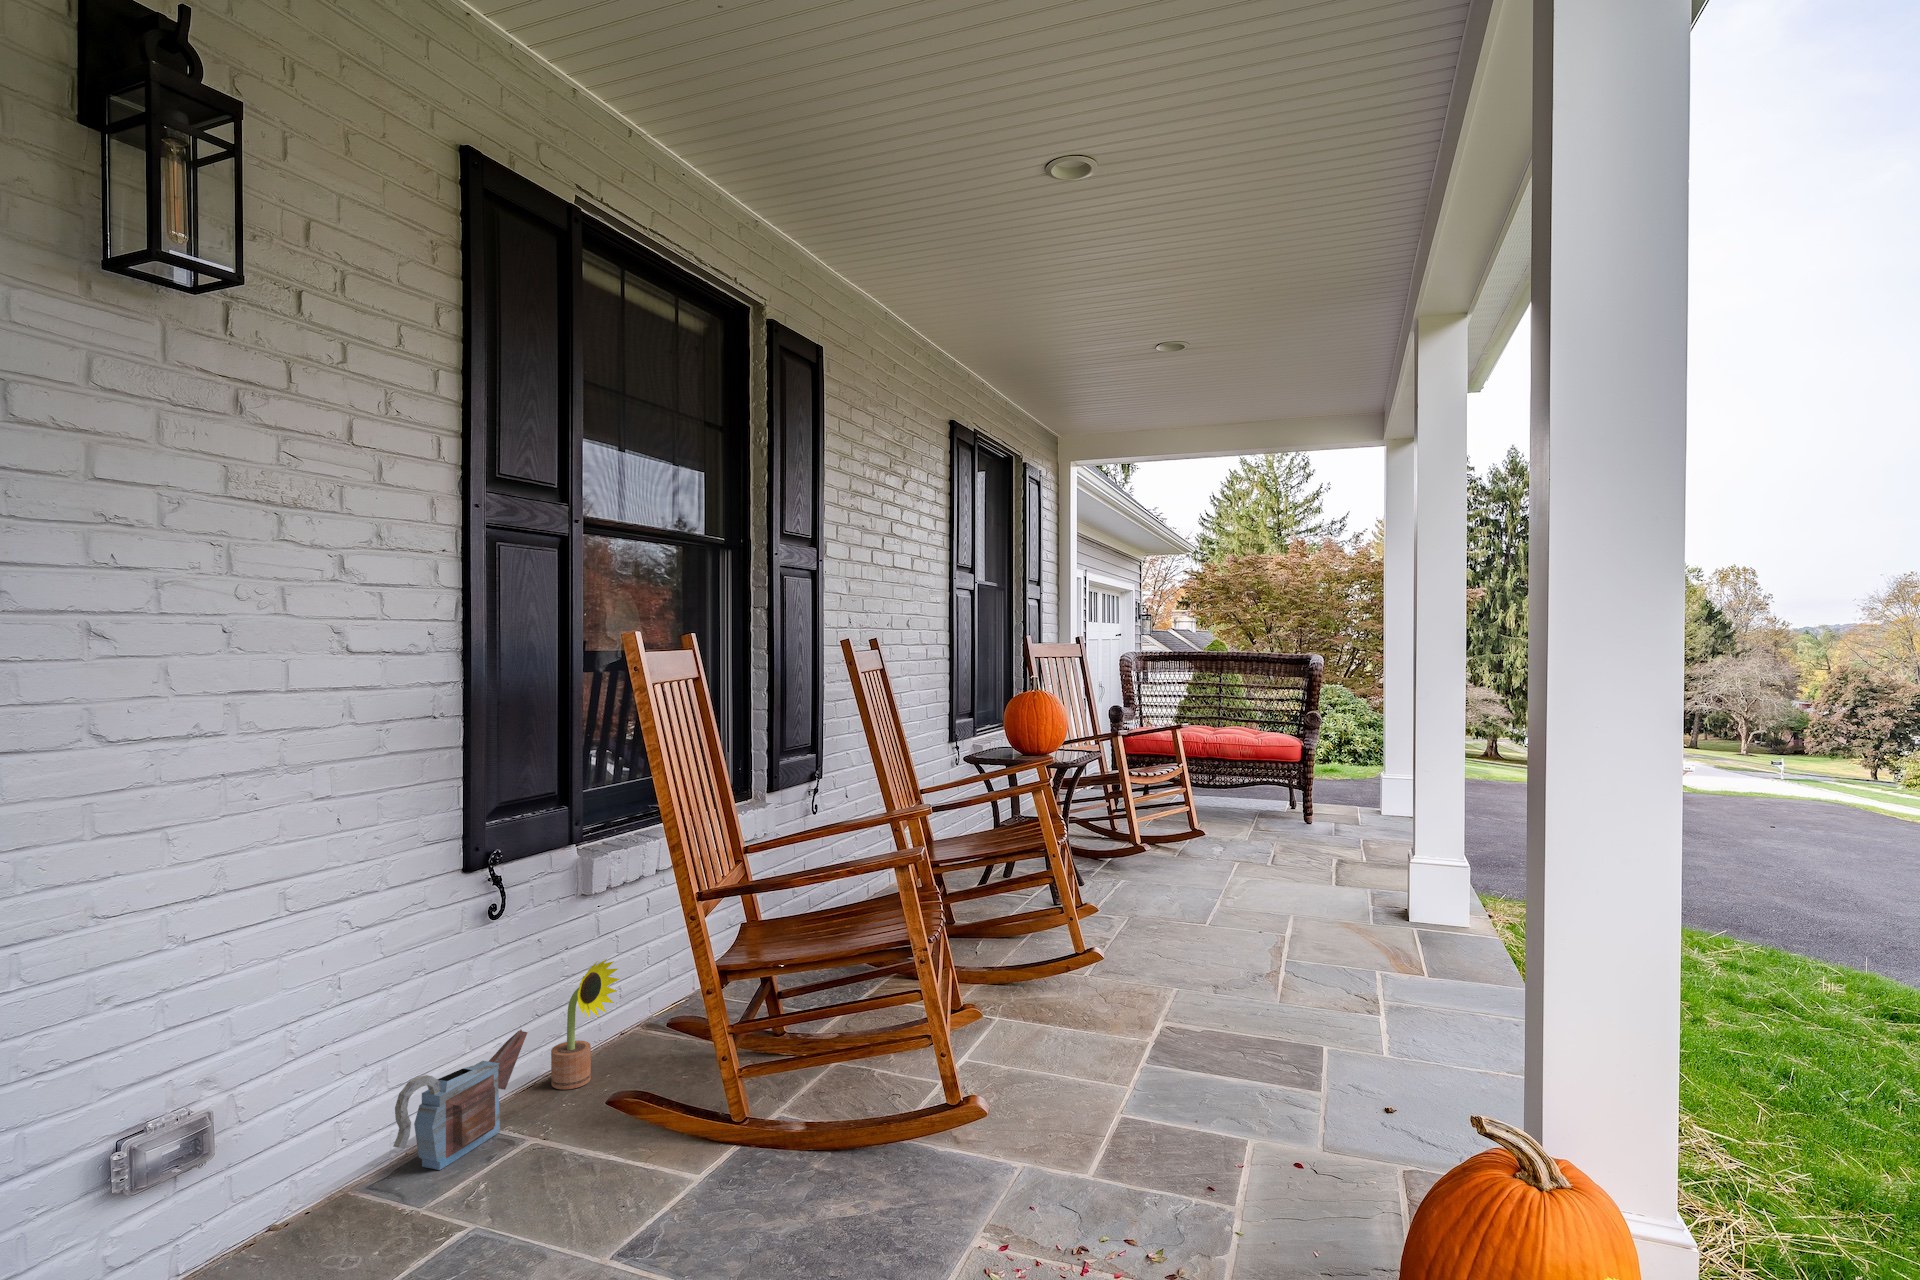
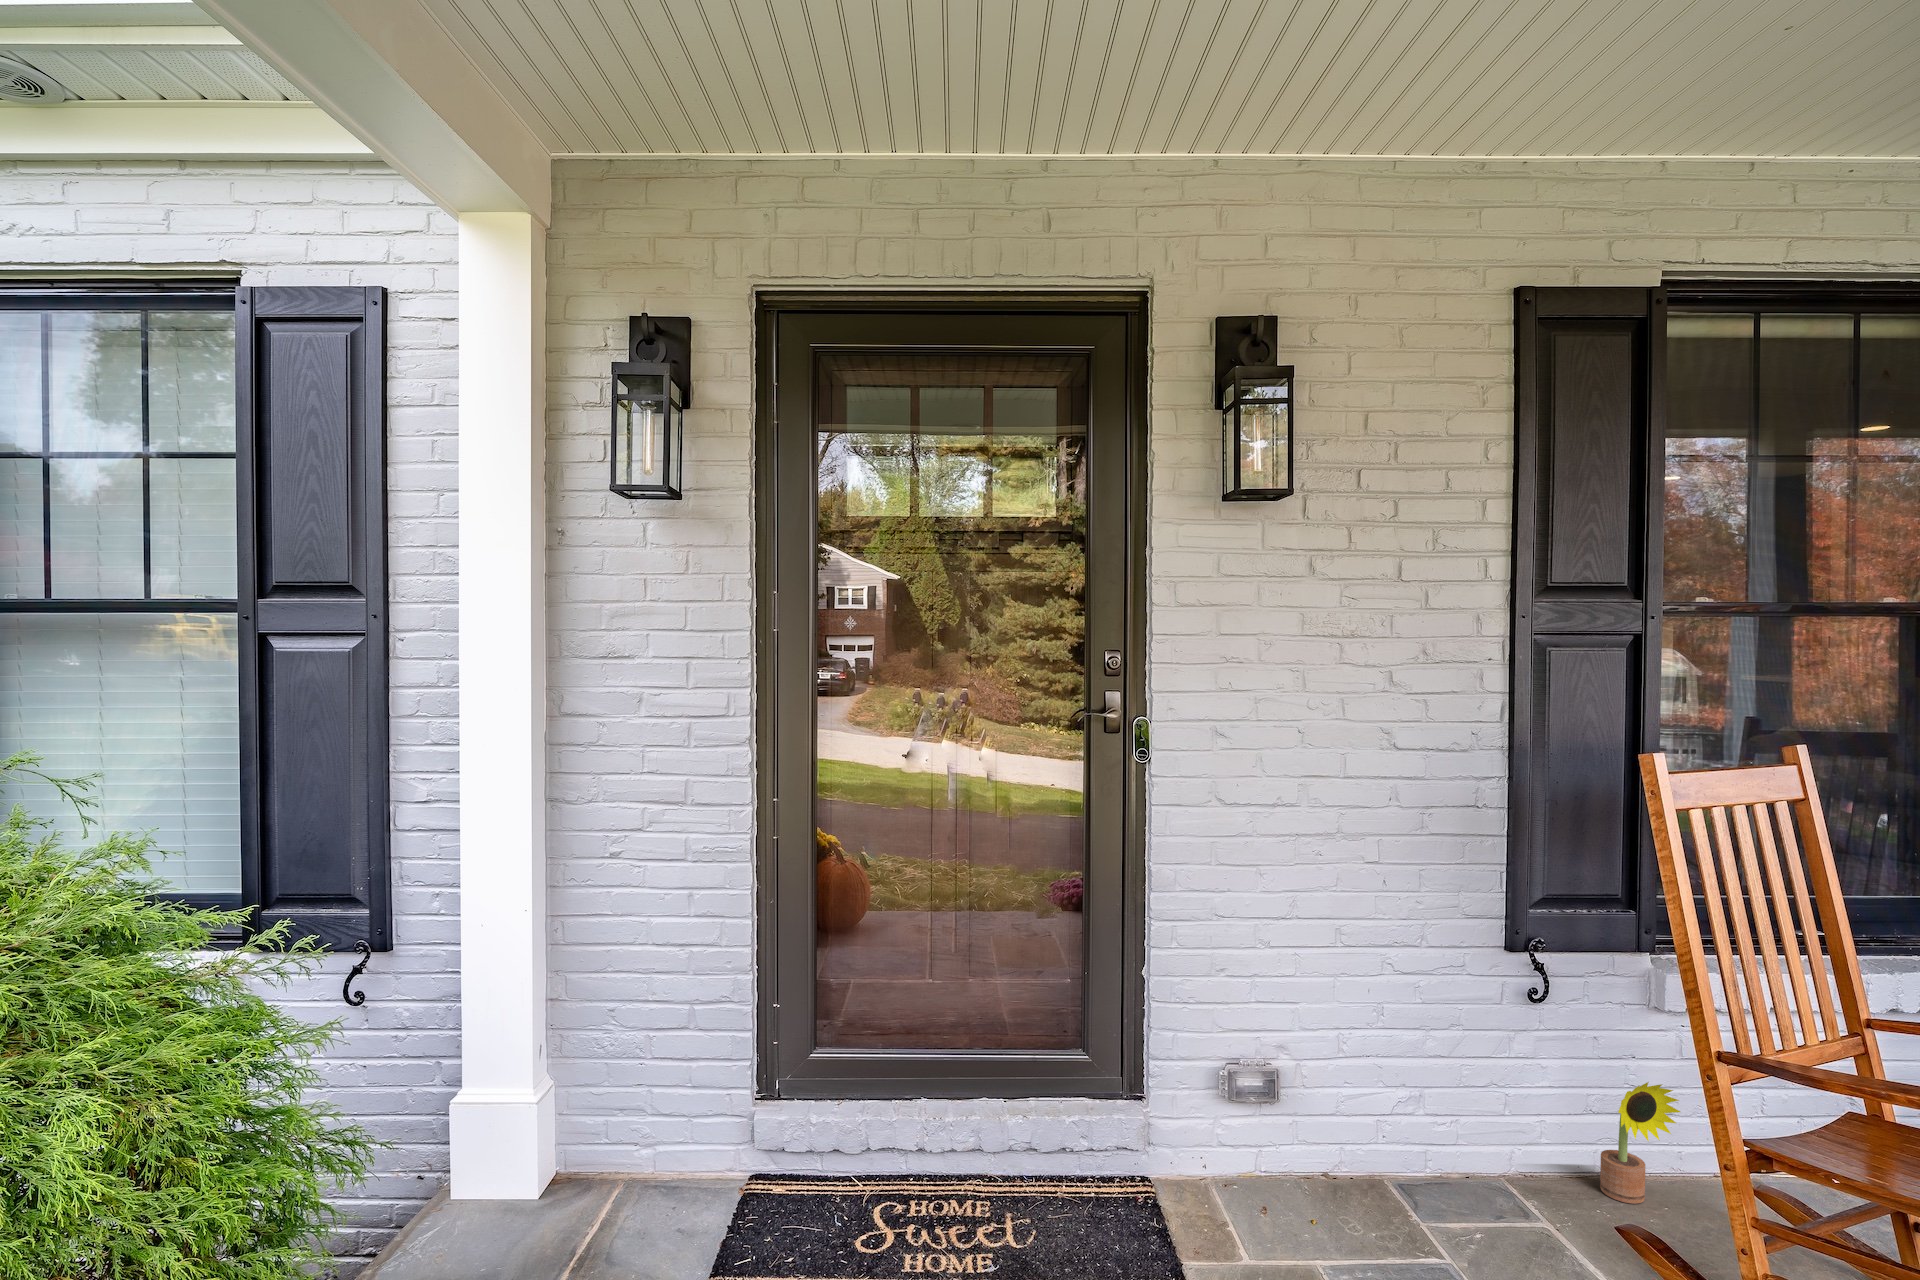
watering can: present [393,1029,527,1170] -> none [1416,1114,1564,1203]

